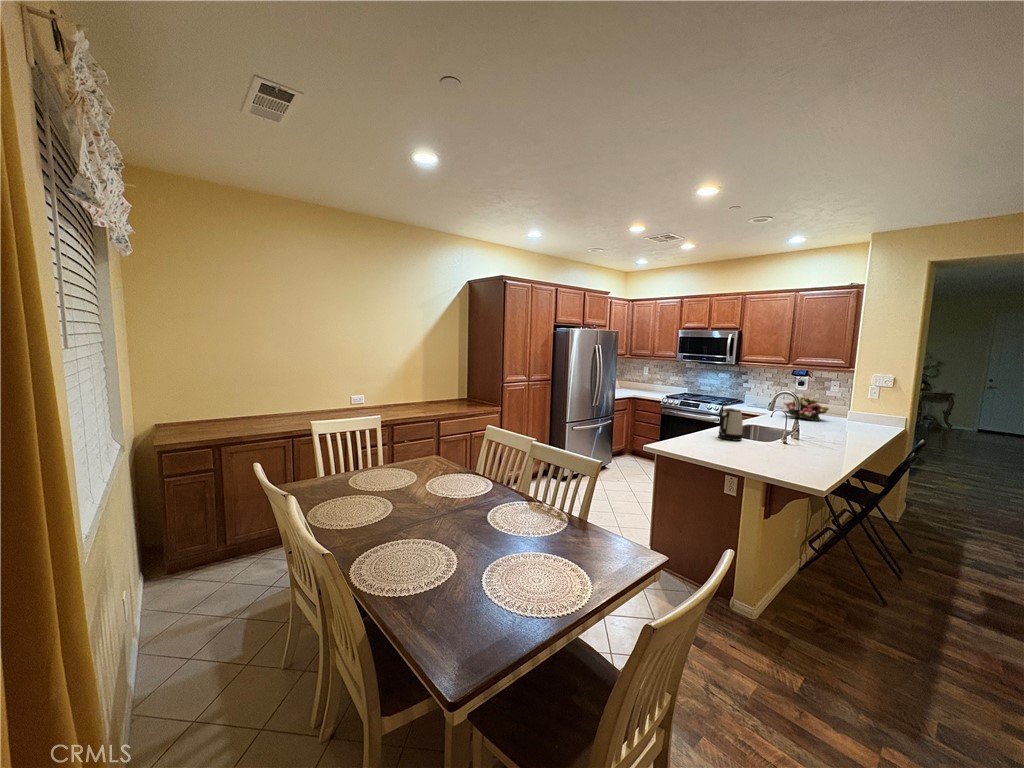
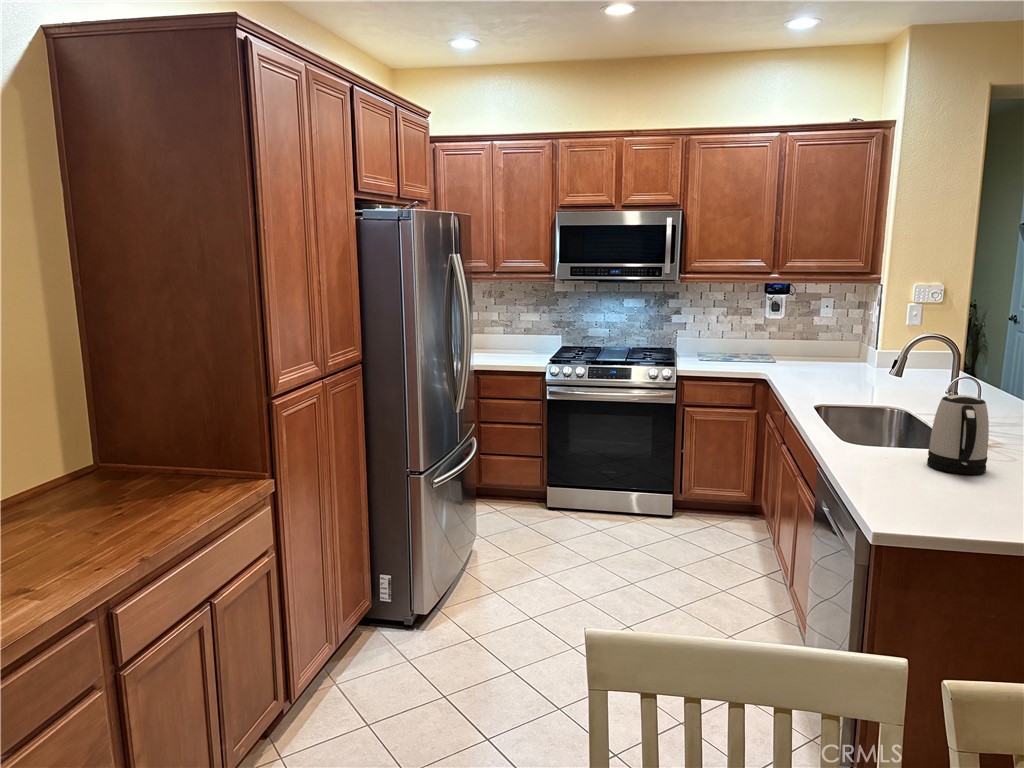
flower arrangement: present [783,396,828,421] -> none [799,333,872,378]

